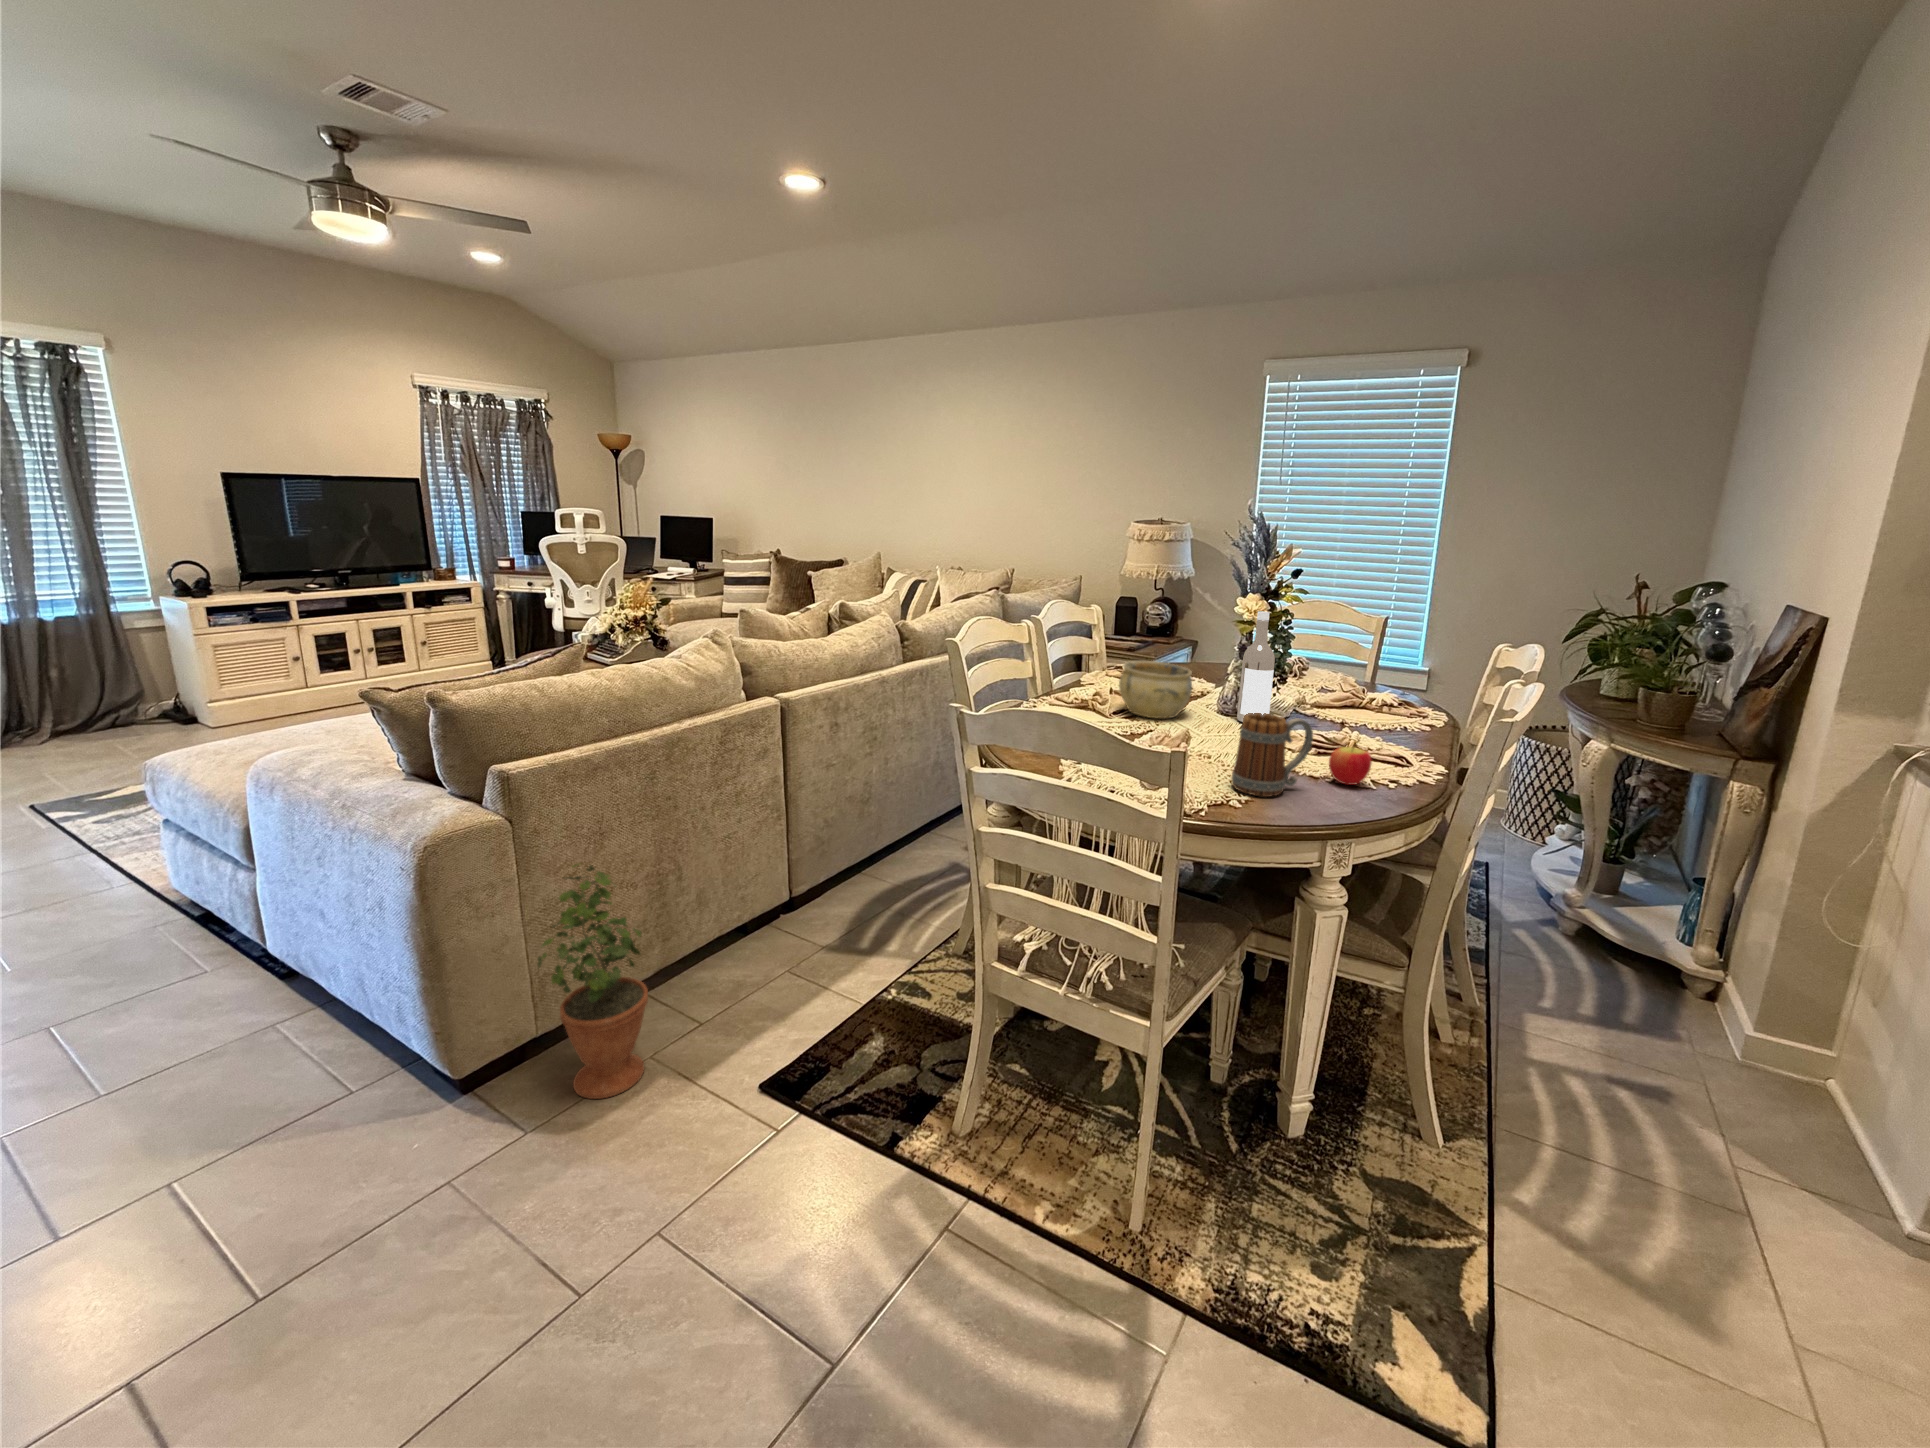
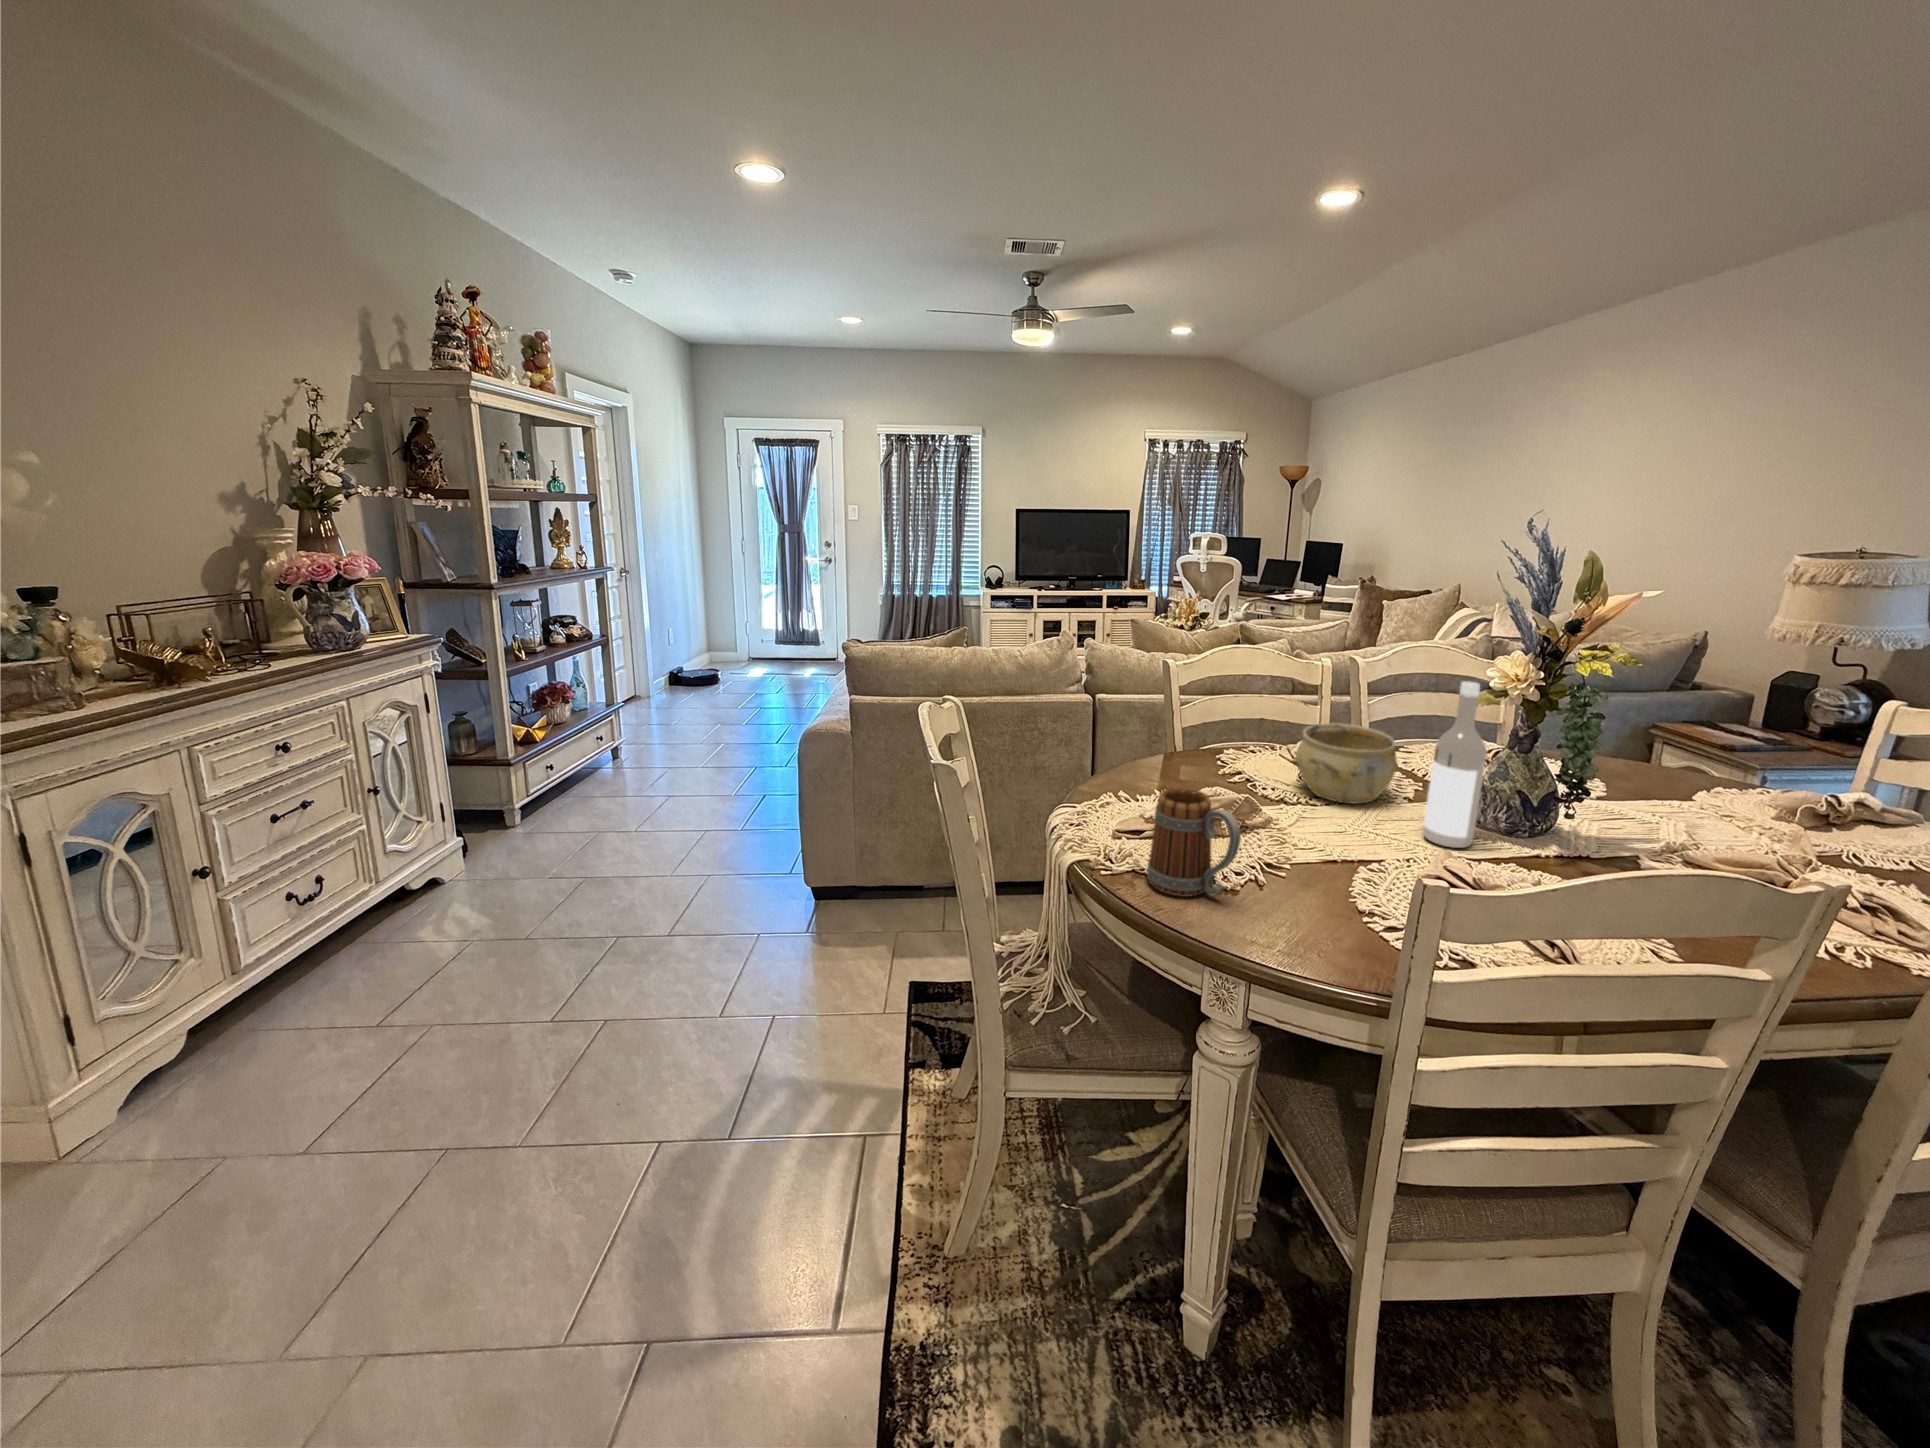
apple: present [1329,747,1372,785] -> none [1282,870,1344,934]
potted plant: present [538,865,648,1099] -> none [833,776,902,939]

